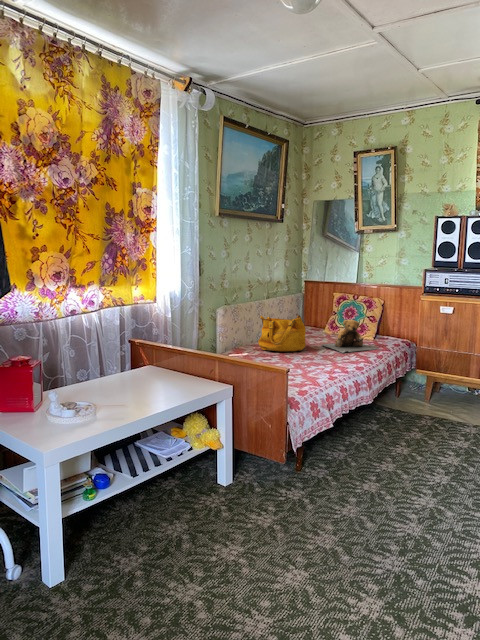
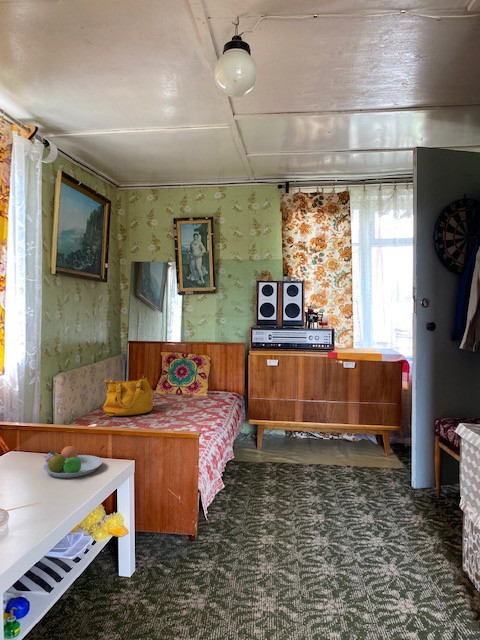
teddy bear: present [321,320,378,353] -> none [163,377,220,410]
fruit bowl: none [155,367,203,392] -> present [43,445,102,478]

